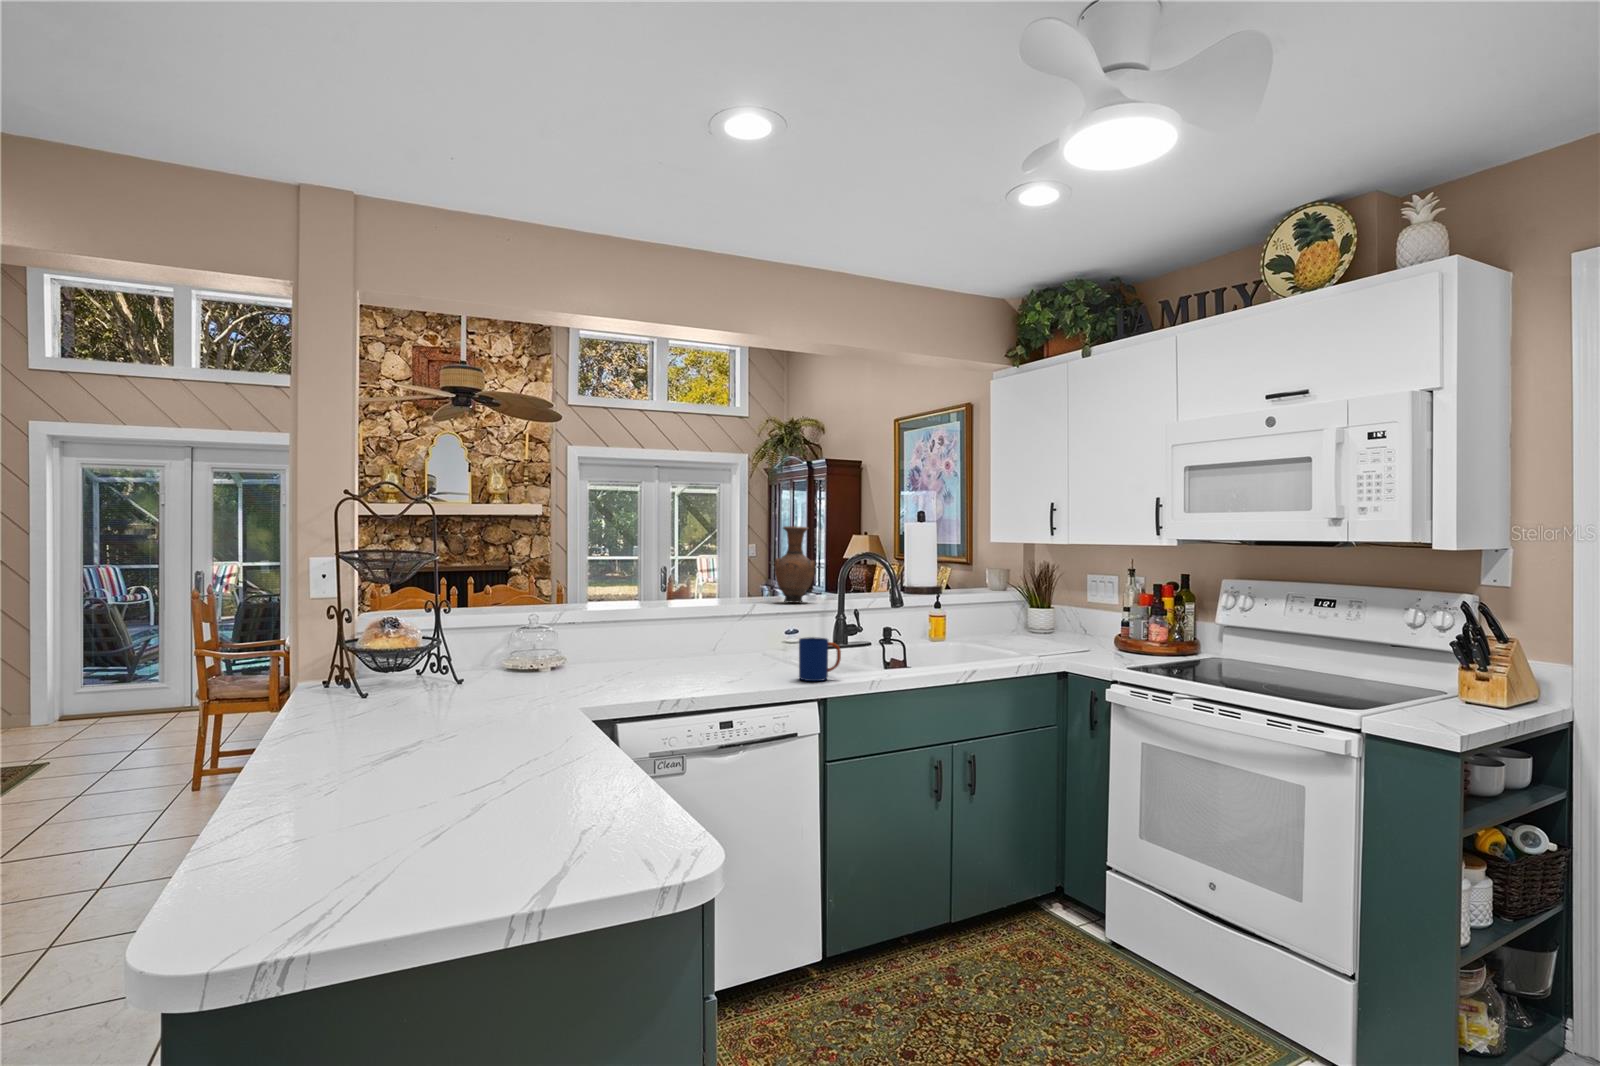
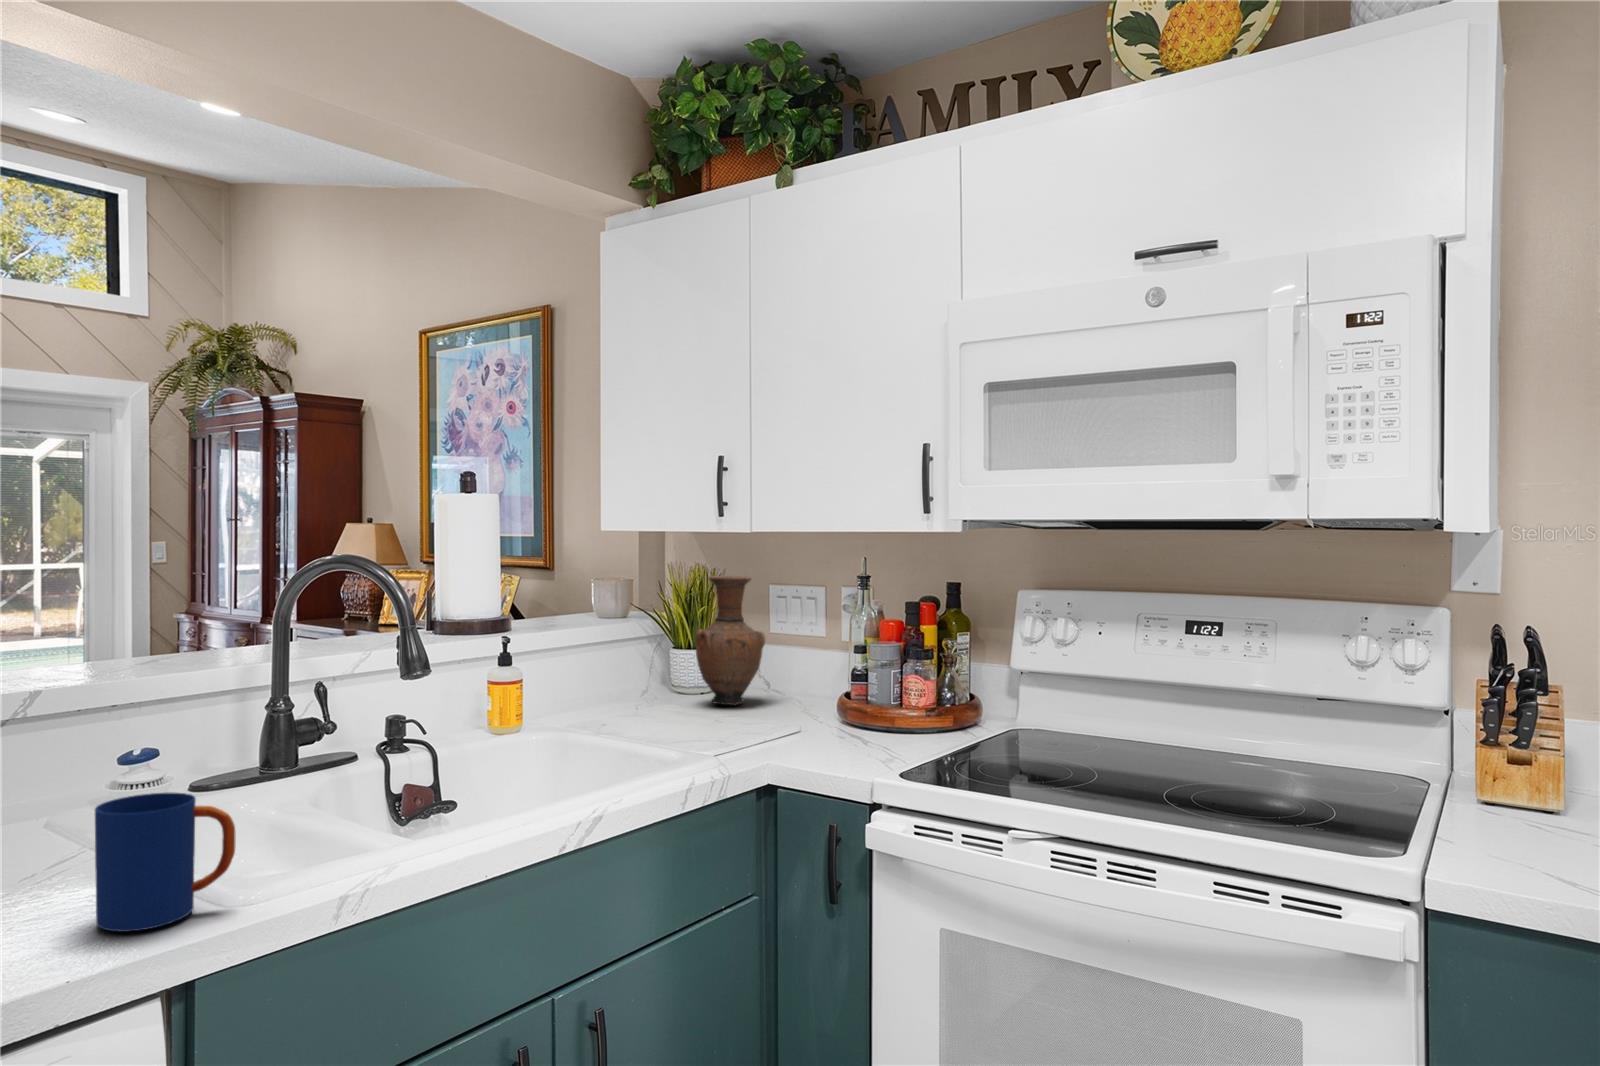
vase: present [774,526,815,603] -> present [695,576,765,706]

